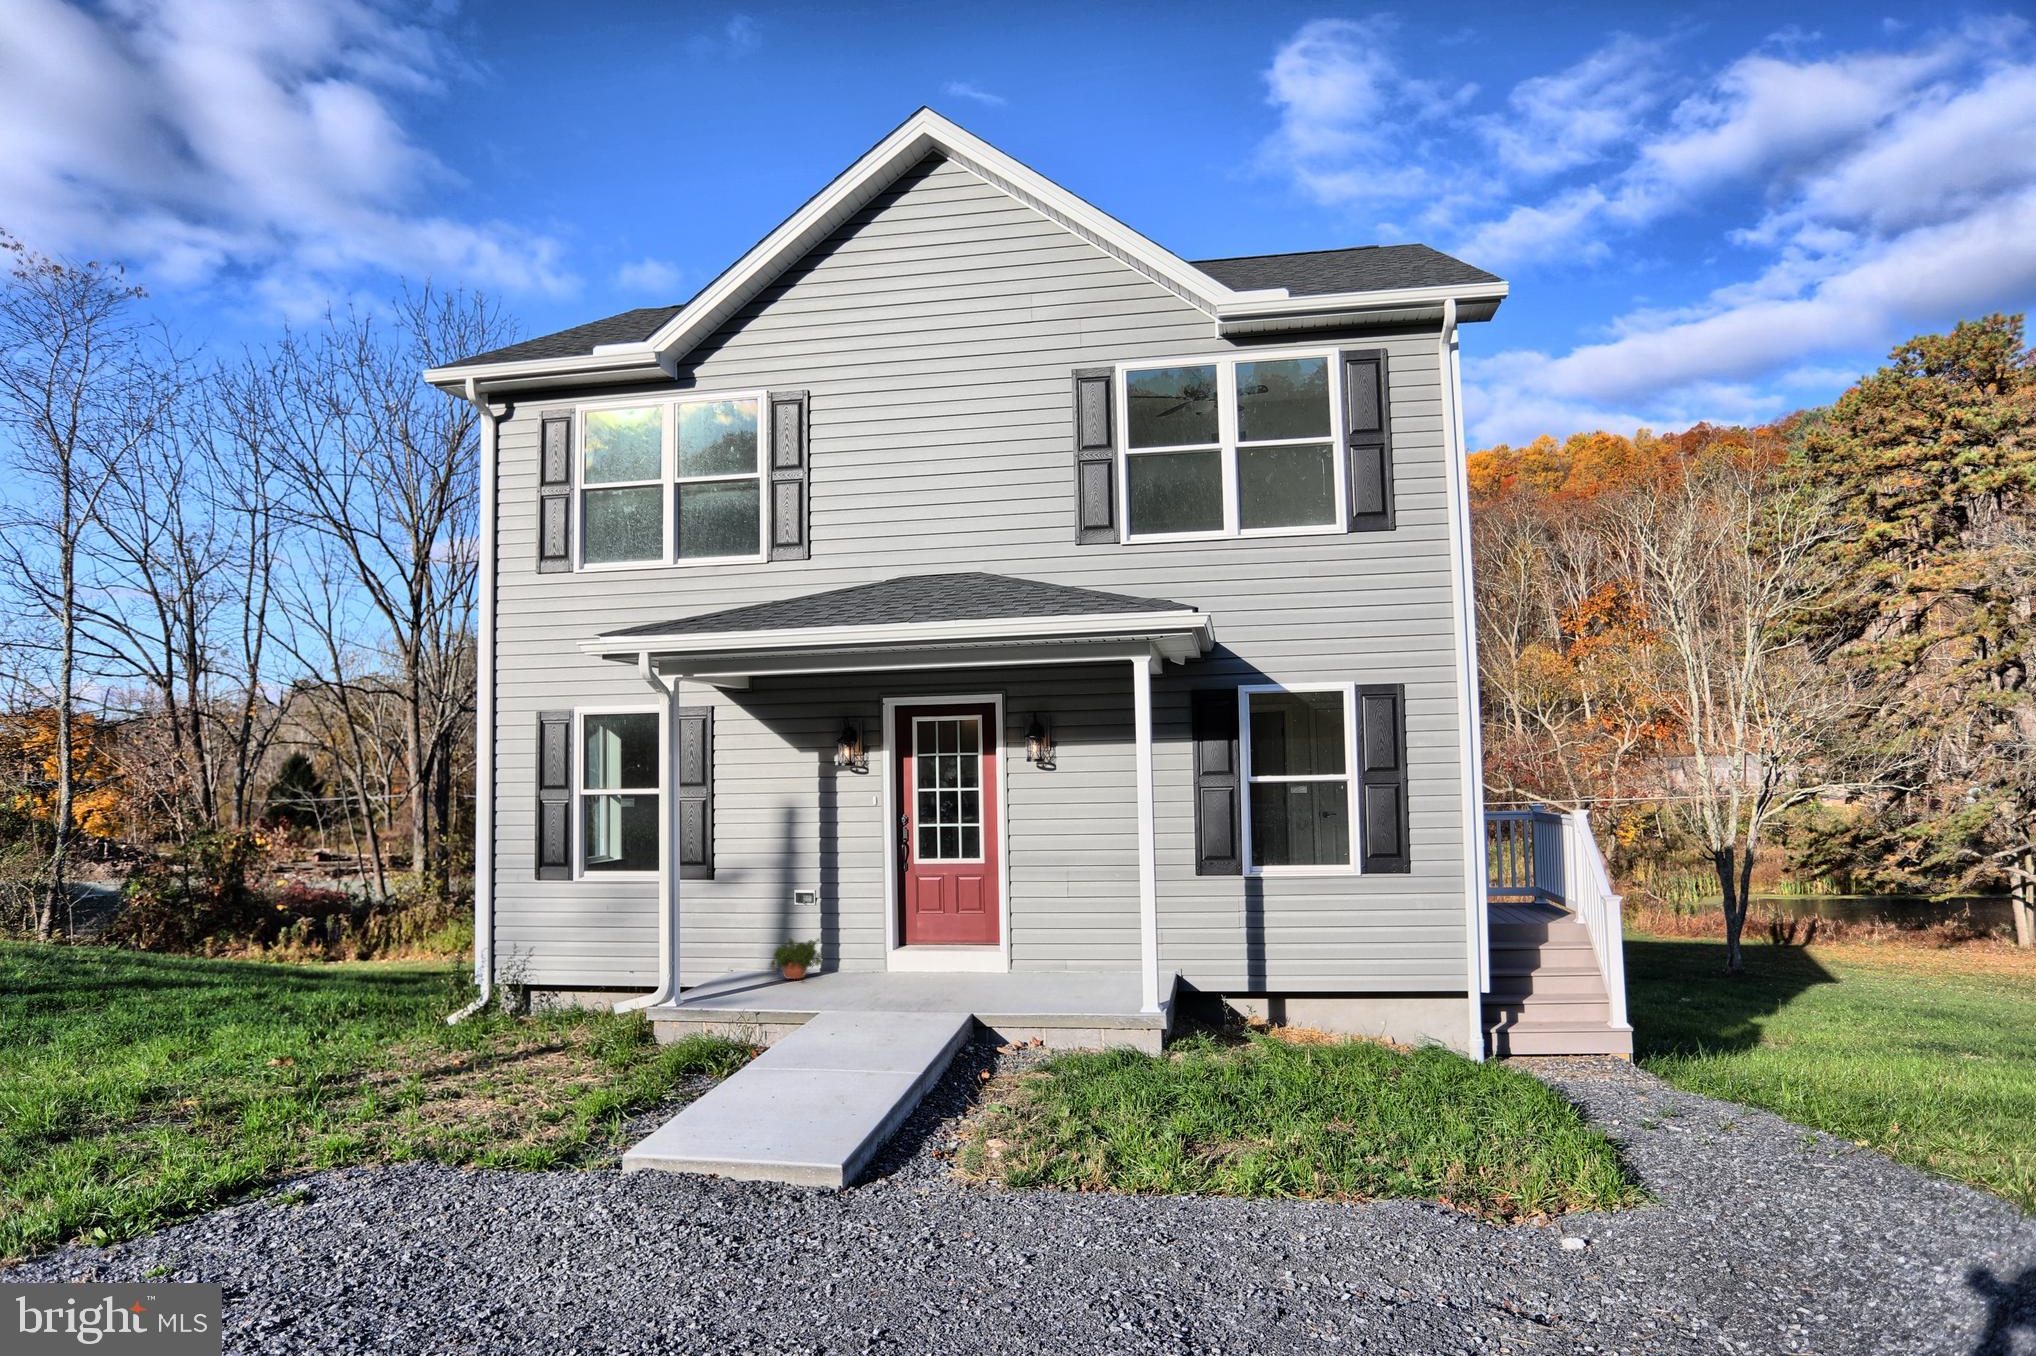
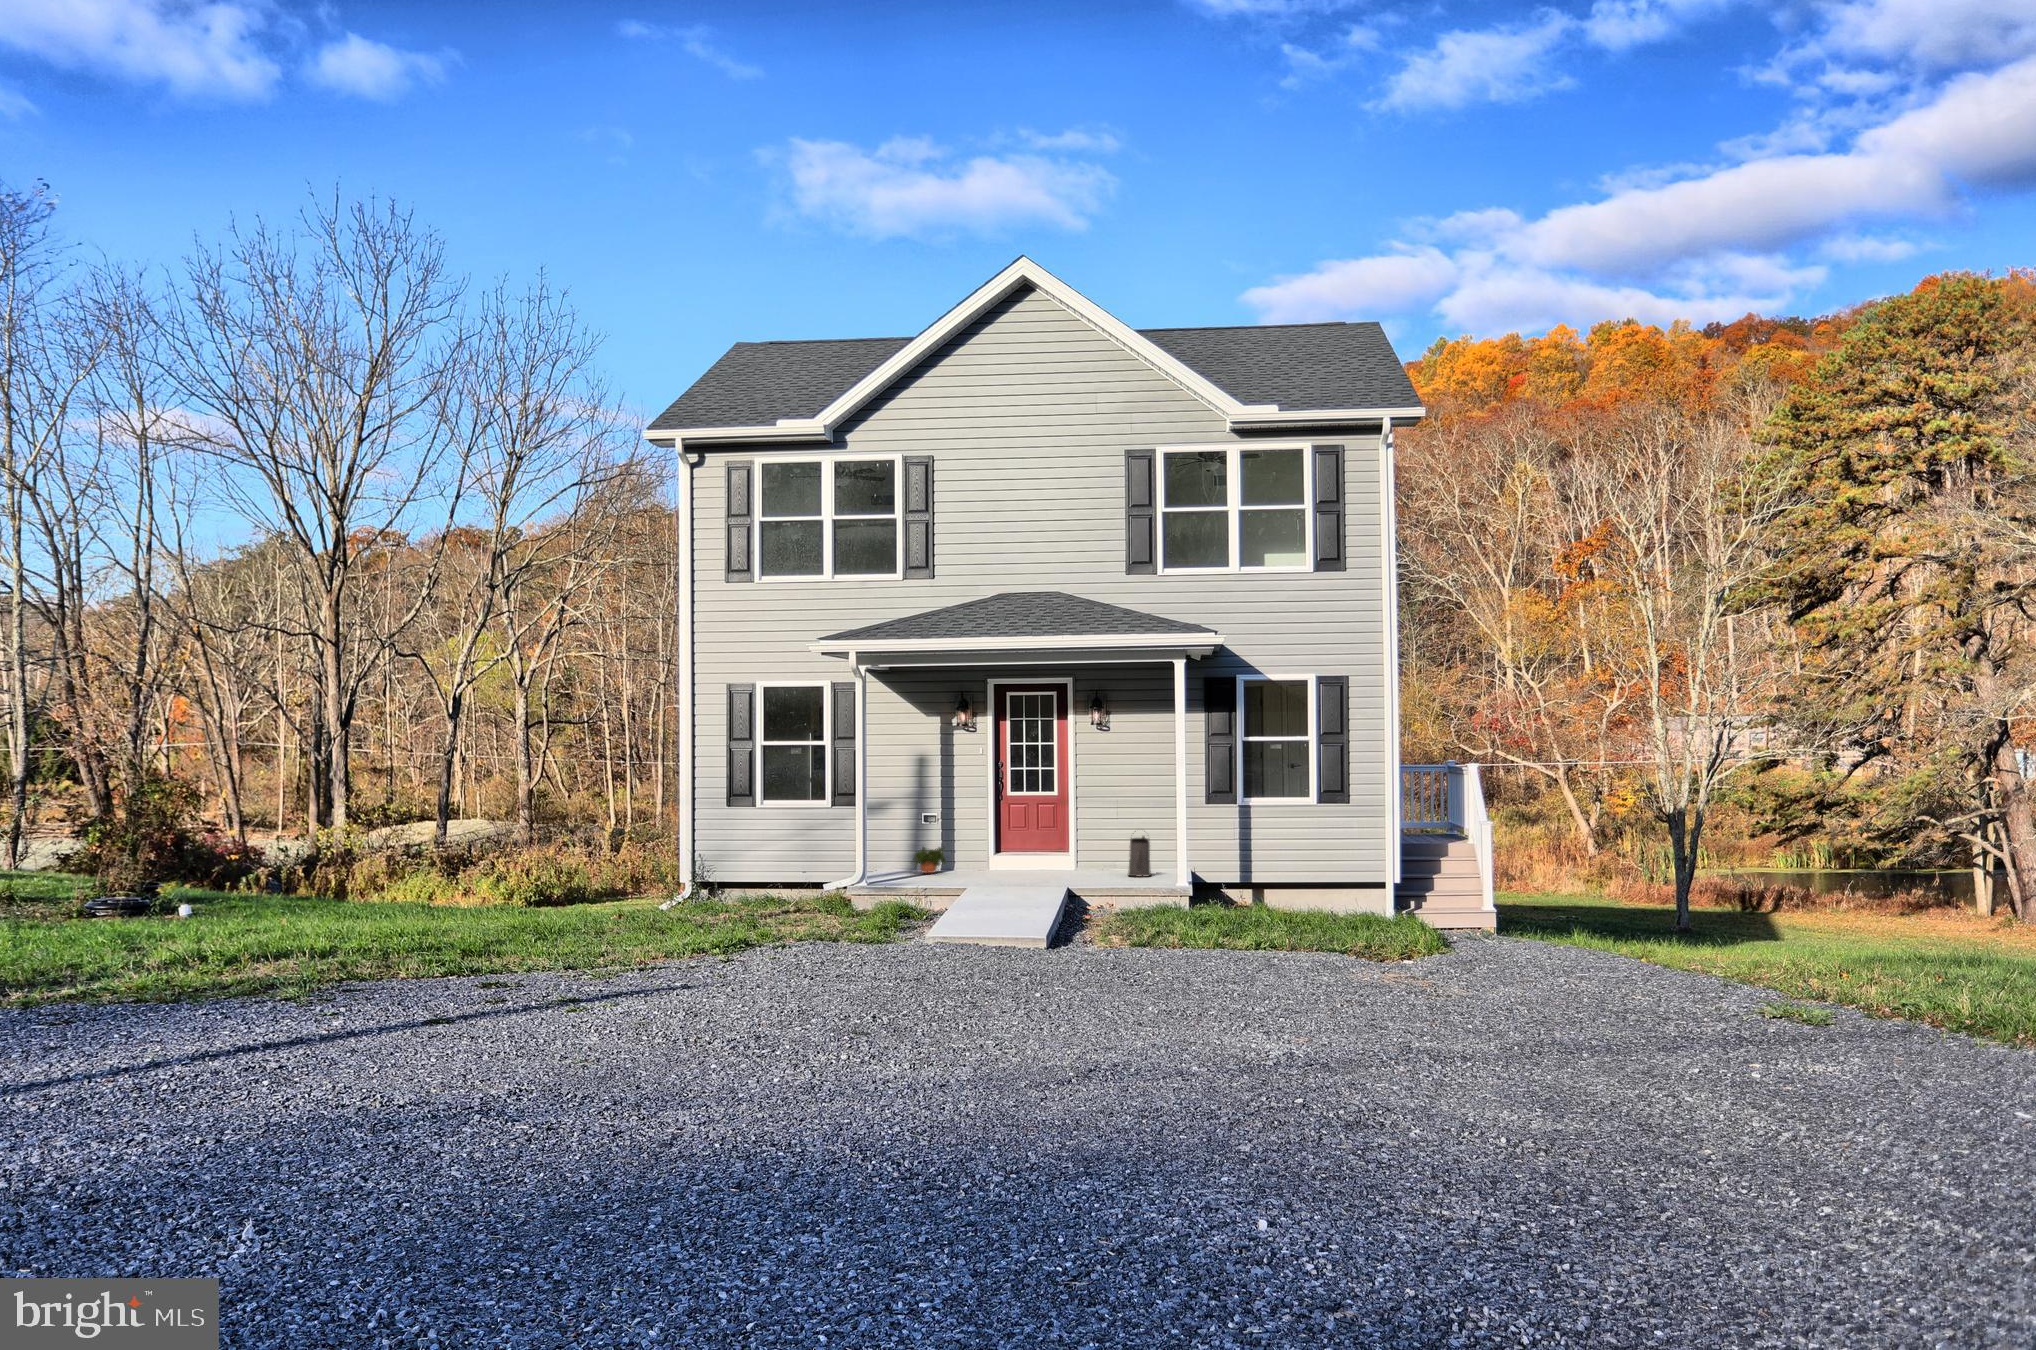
watering can: none [1080,917,1116,991] -> present [1128,836,1151,876]

